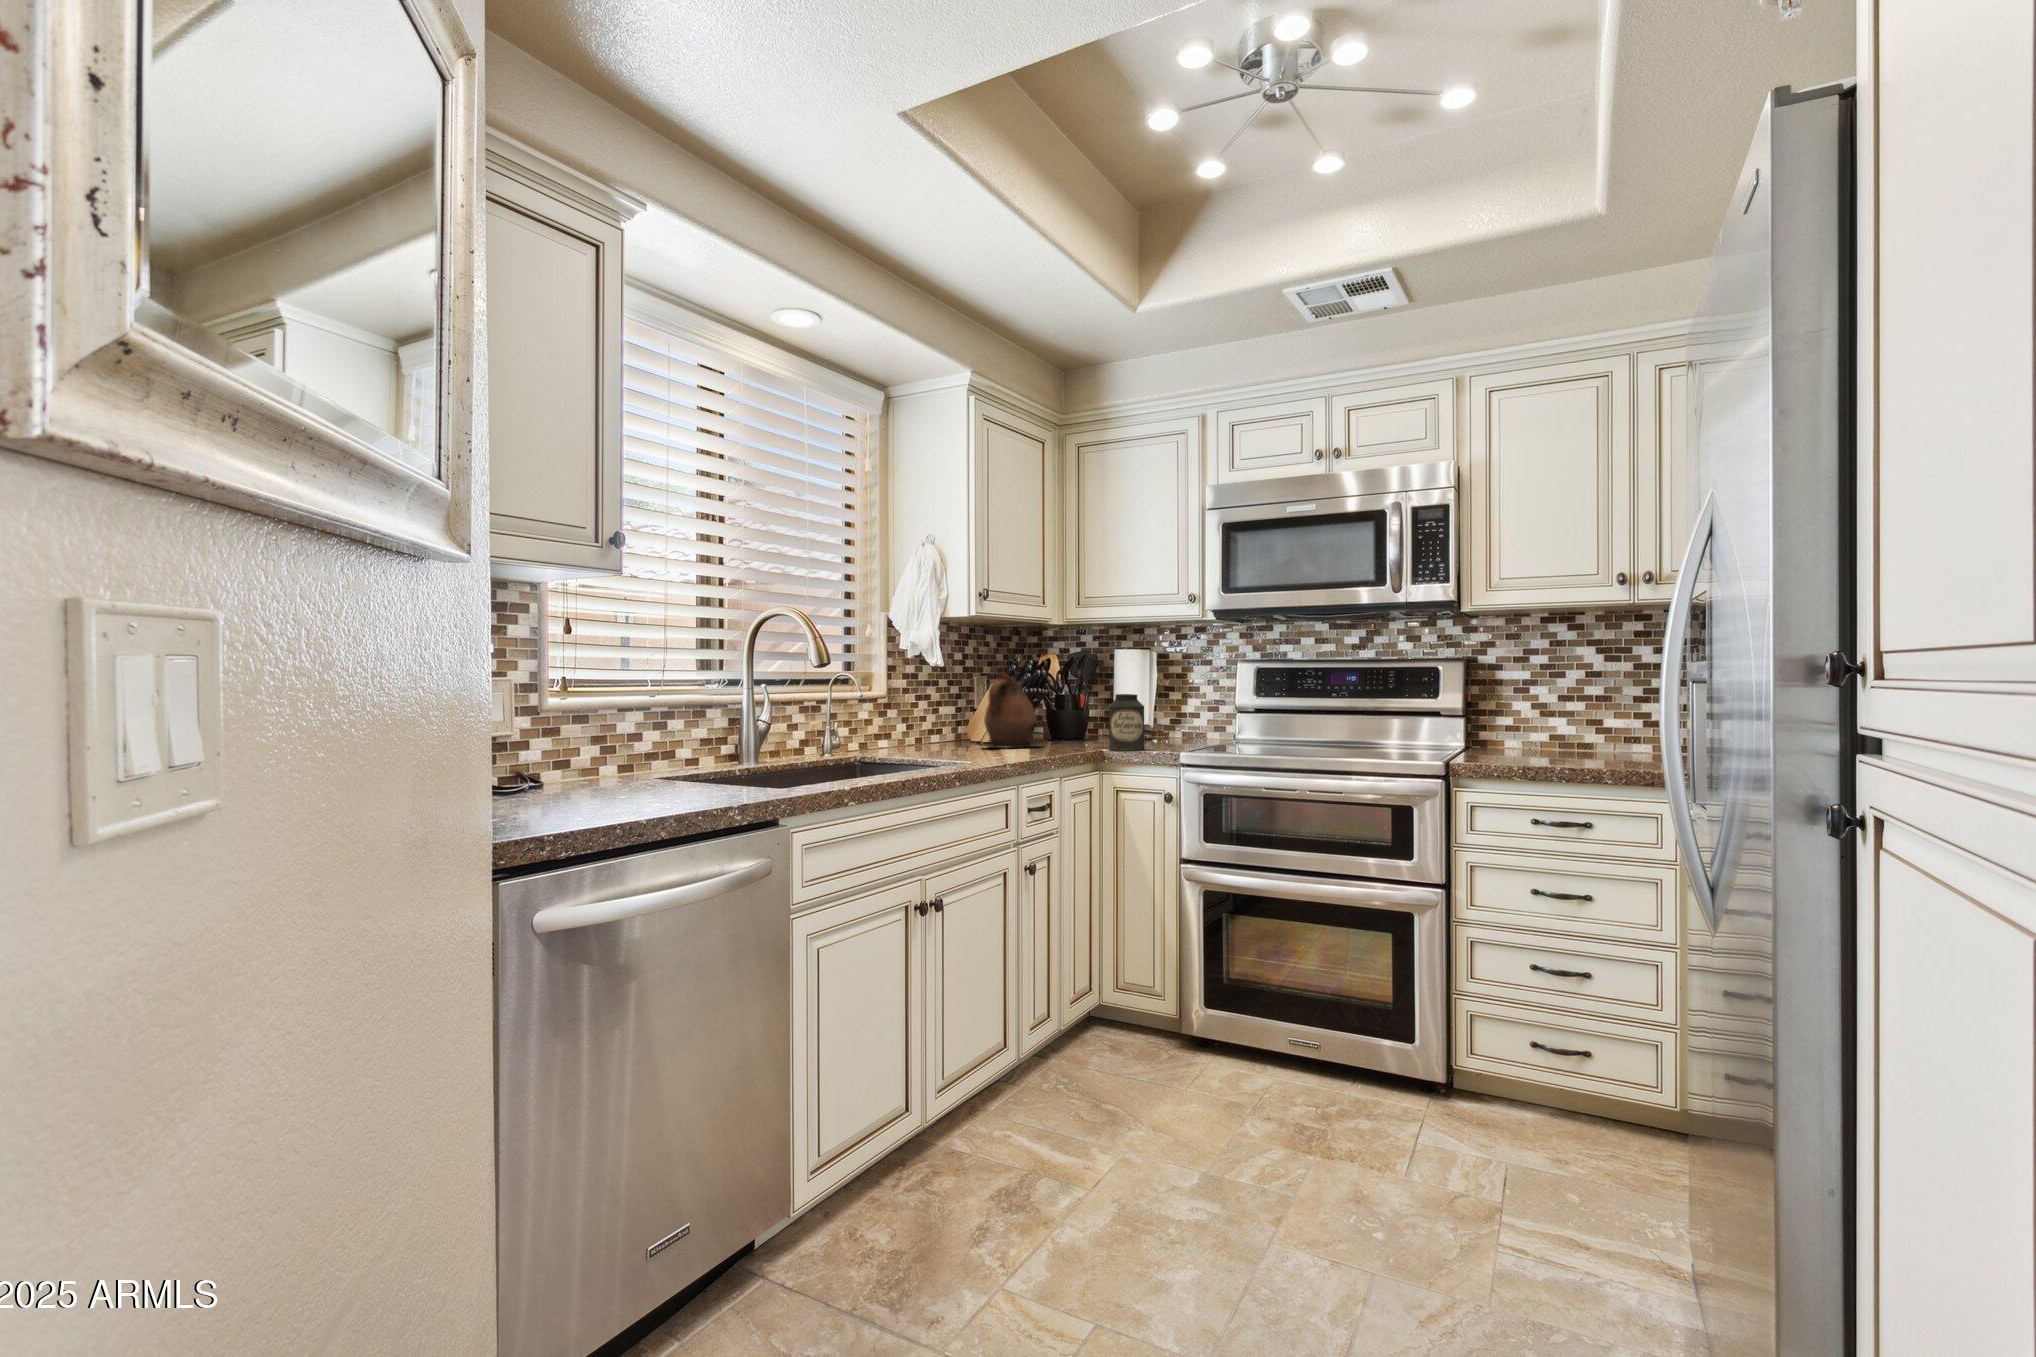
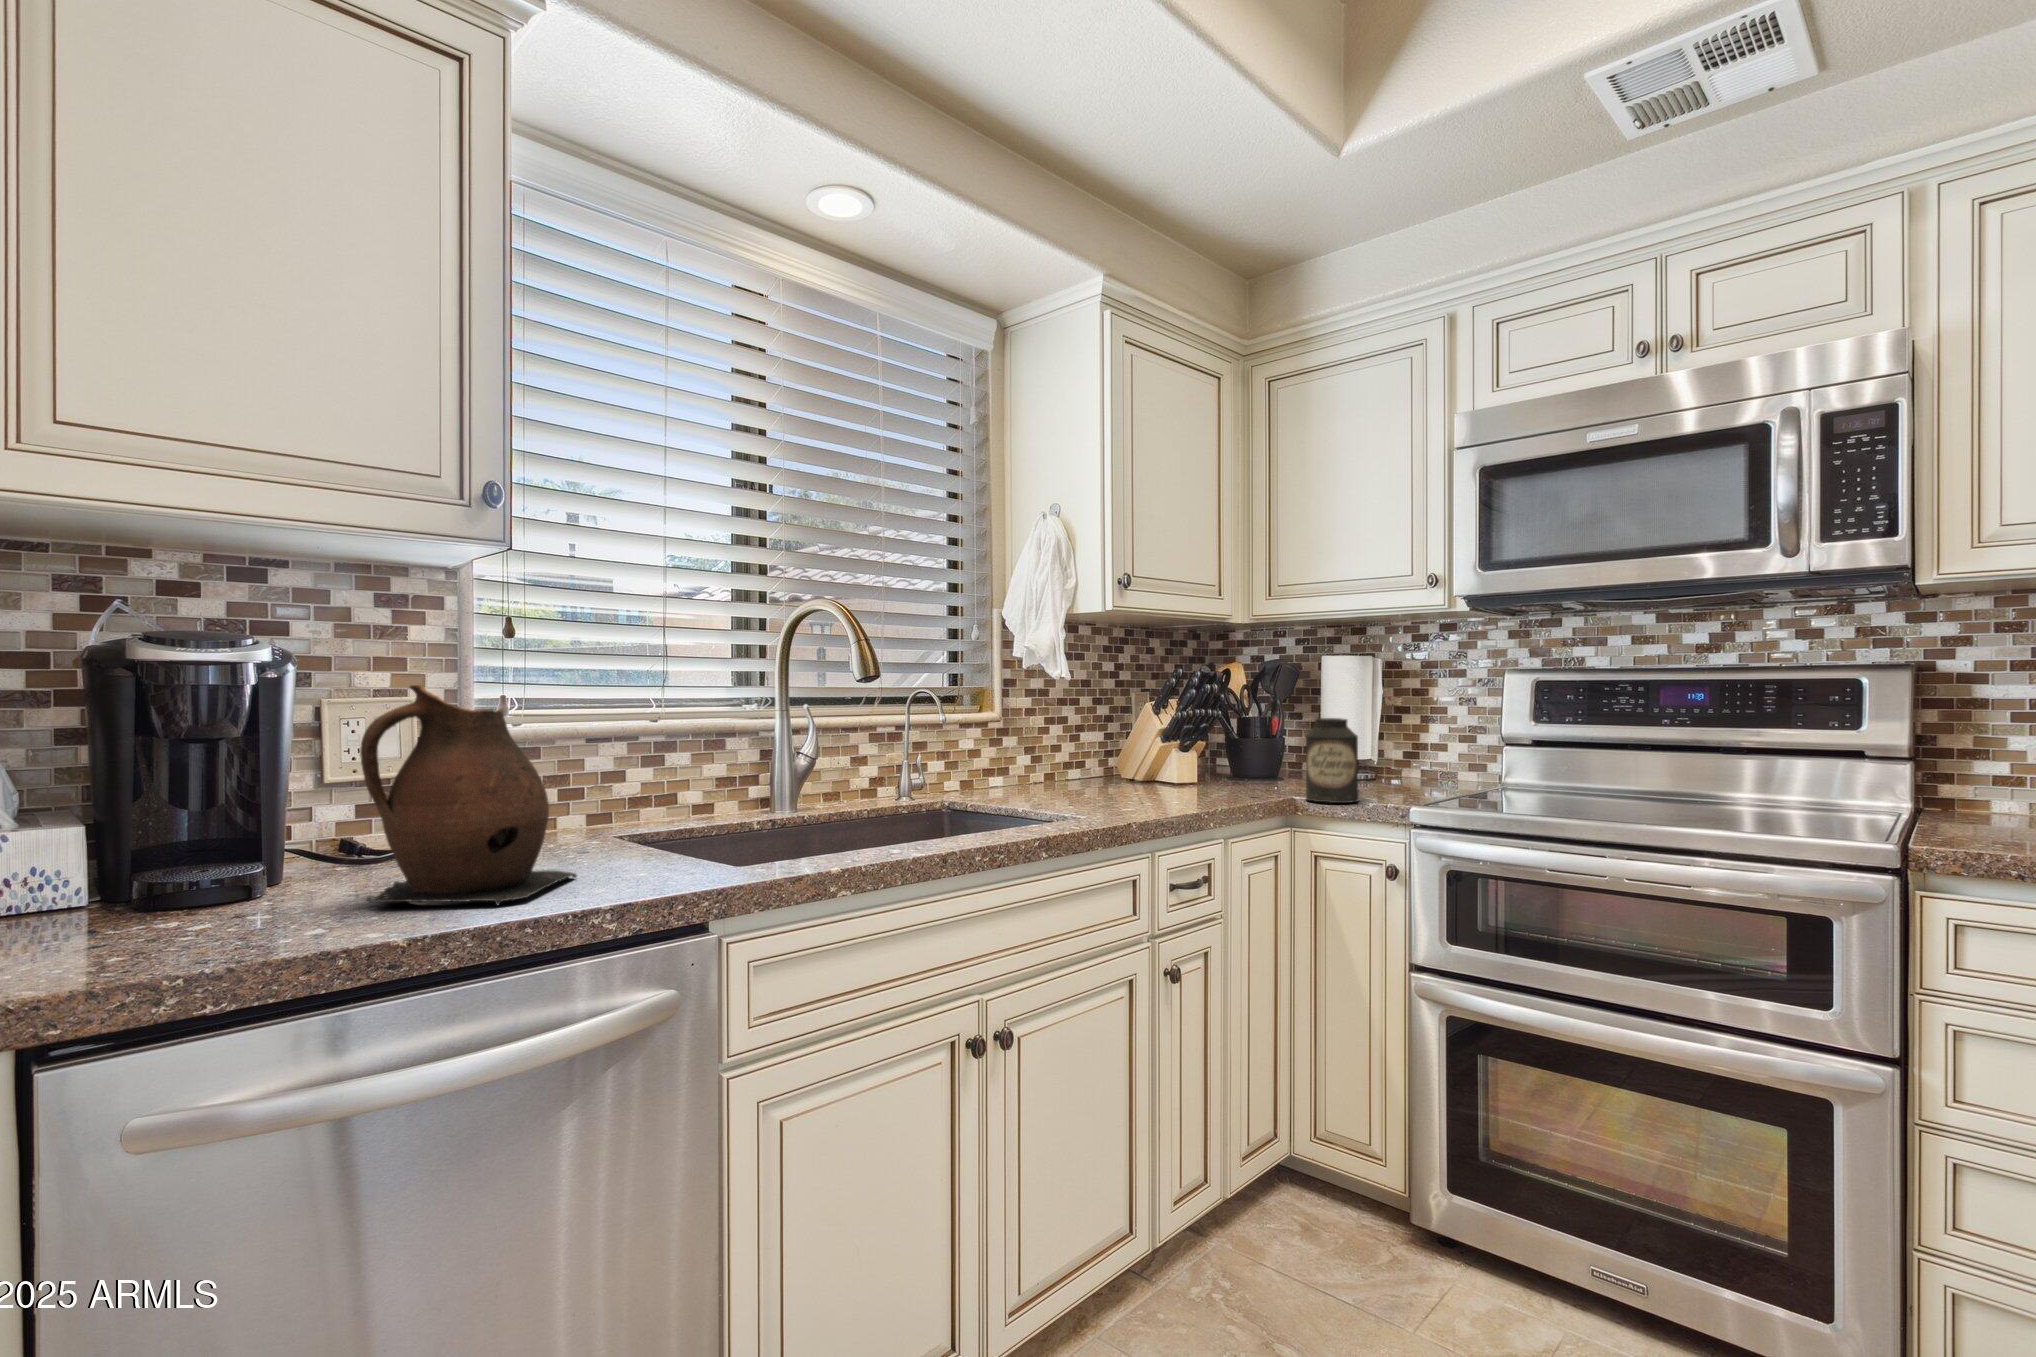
ceramic pitcher: present [981,673,1041,748] -> present [360,685,576,905]

